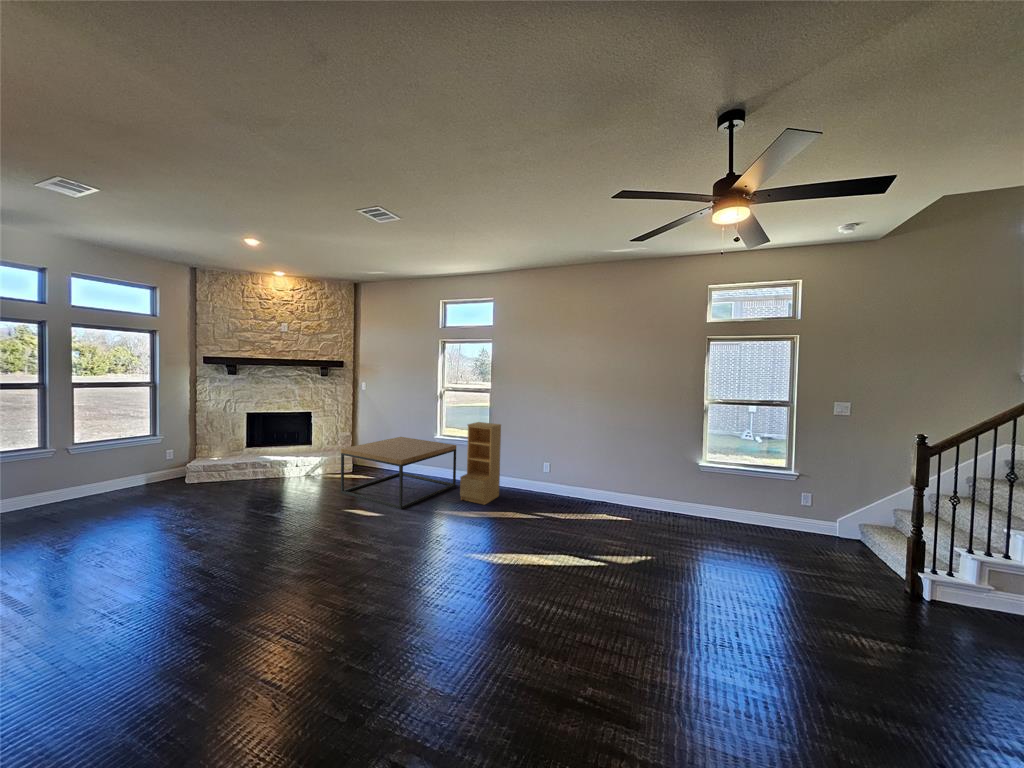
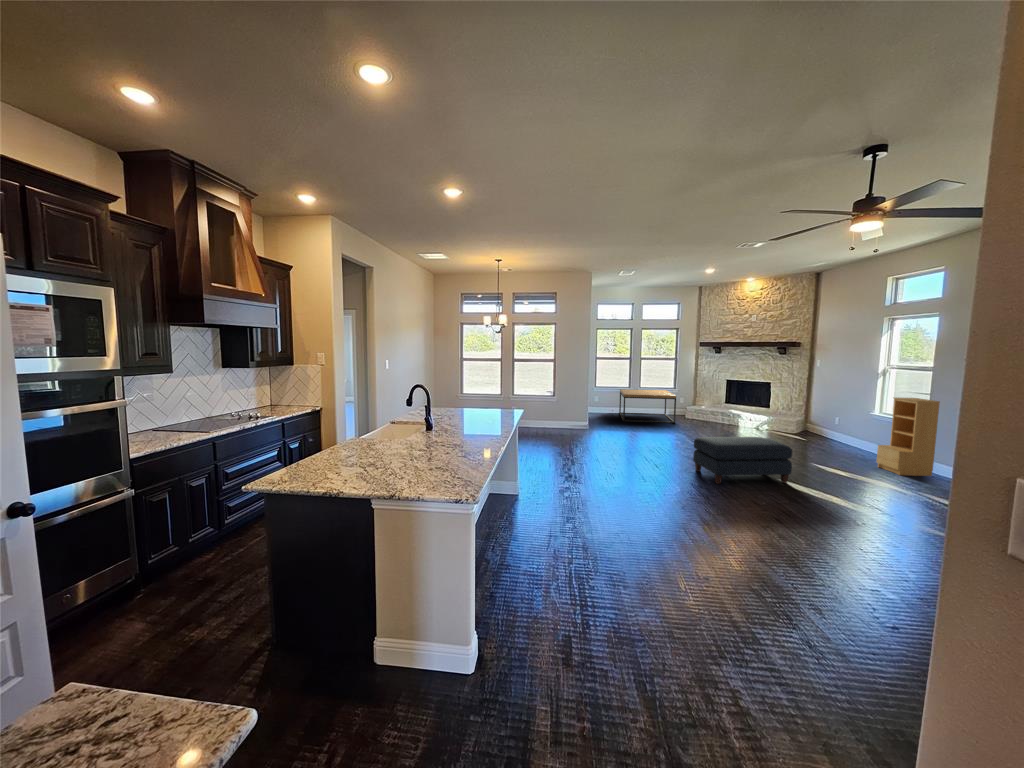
coffee table: present [341,437,456,509] -> present [619,389,676,423]
ottoman: none [290,516,441,652] -> present [693,437,792,484]

